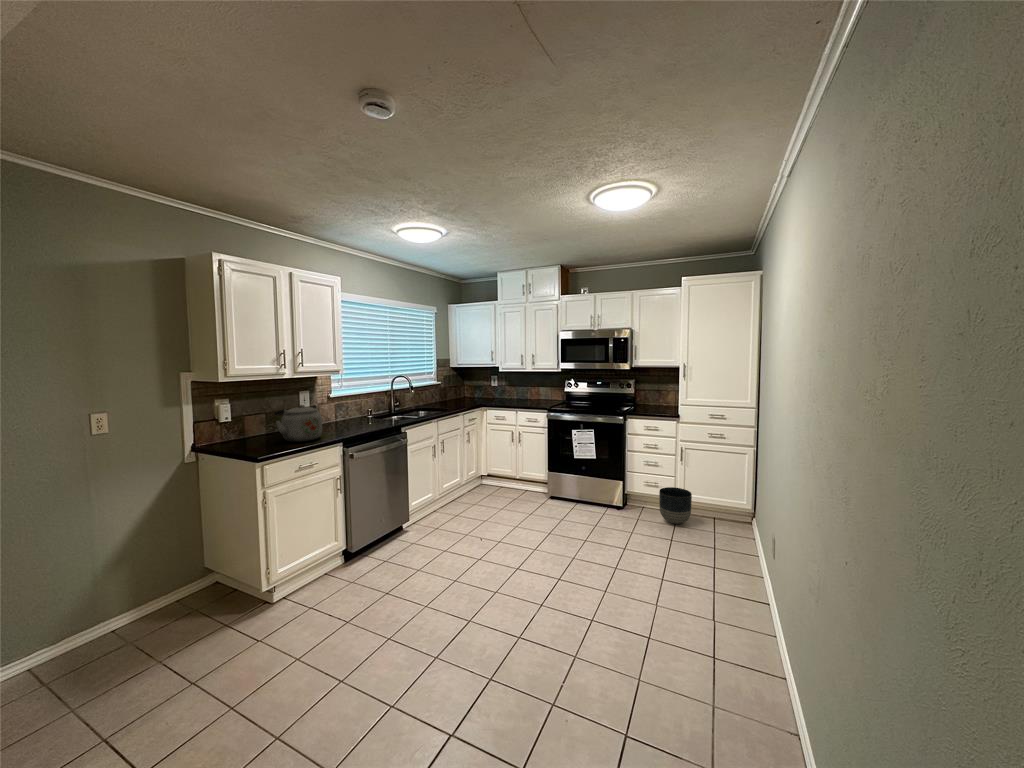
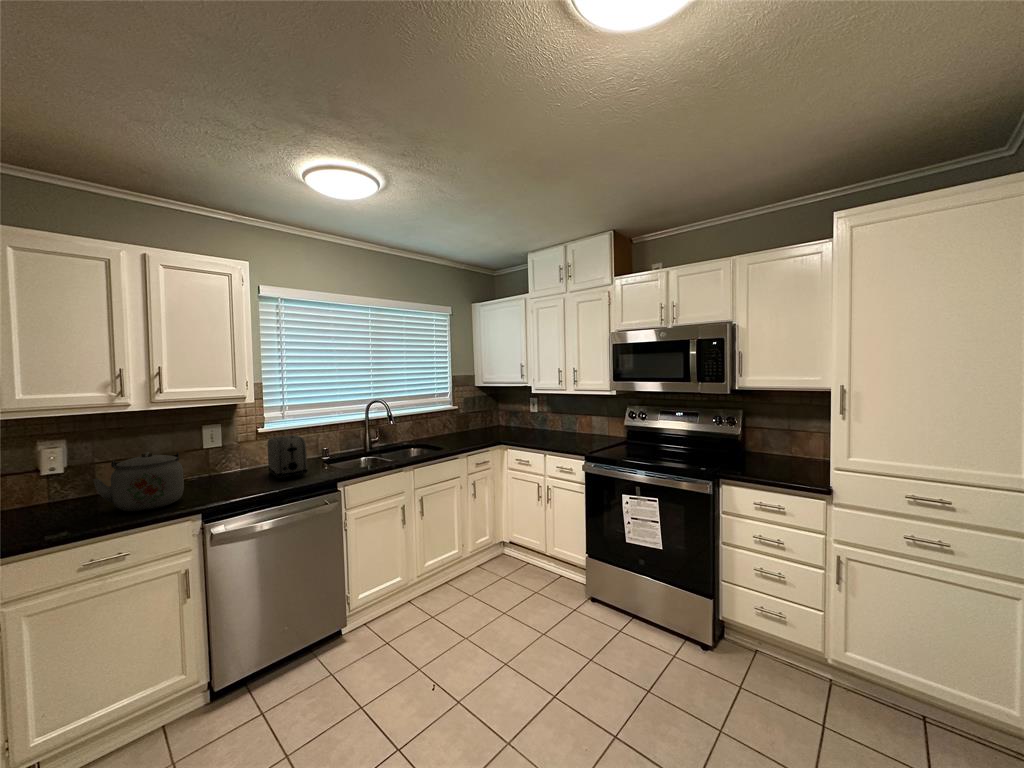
toaster: none [344,398,379,427] -> present [268,435,307,480]
planter: present [659,487,692,524] -> none [785,631,862,723]

